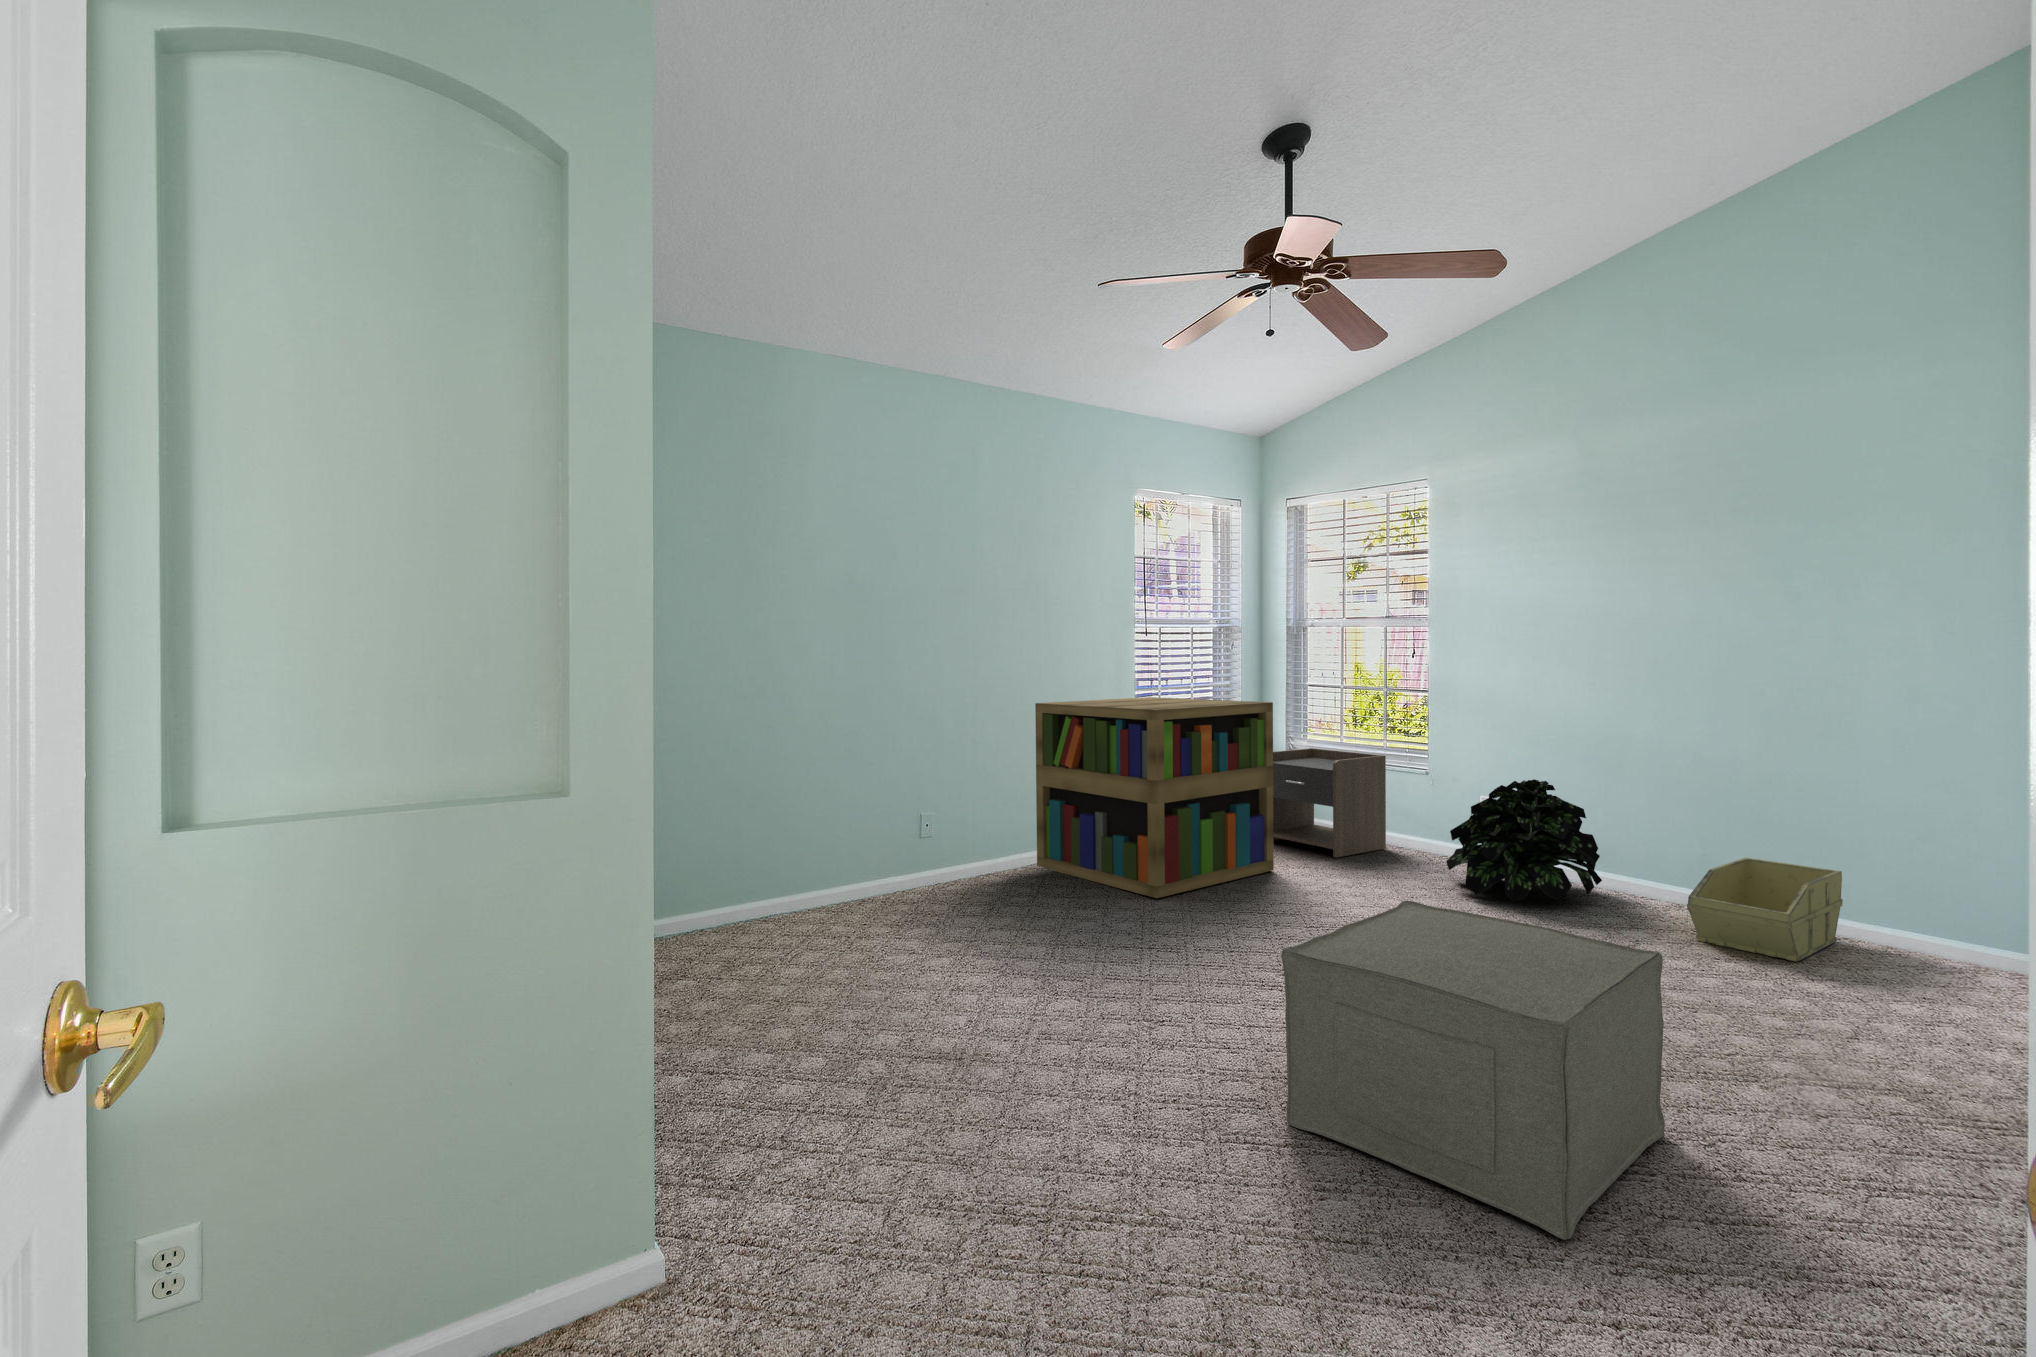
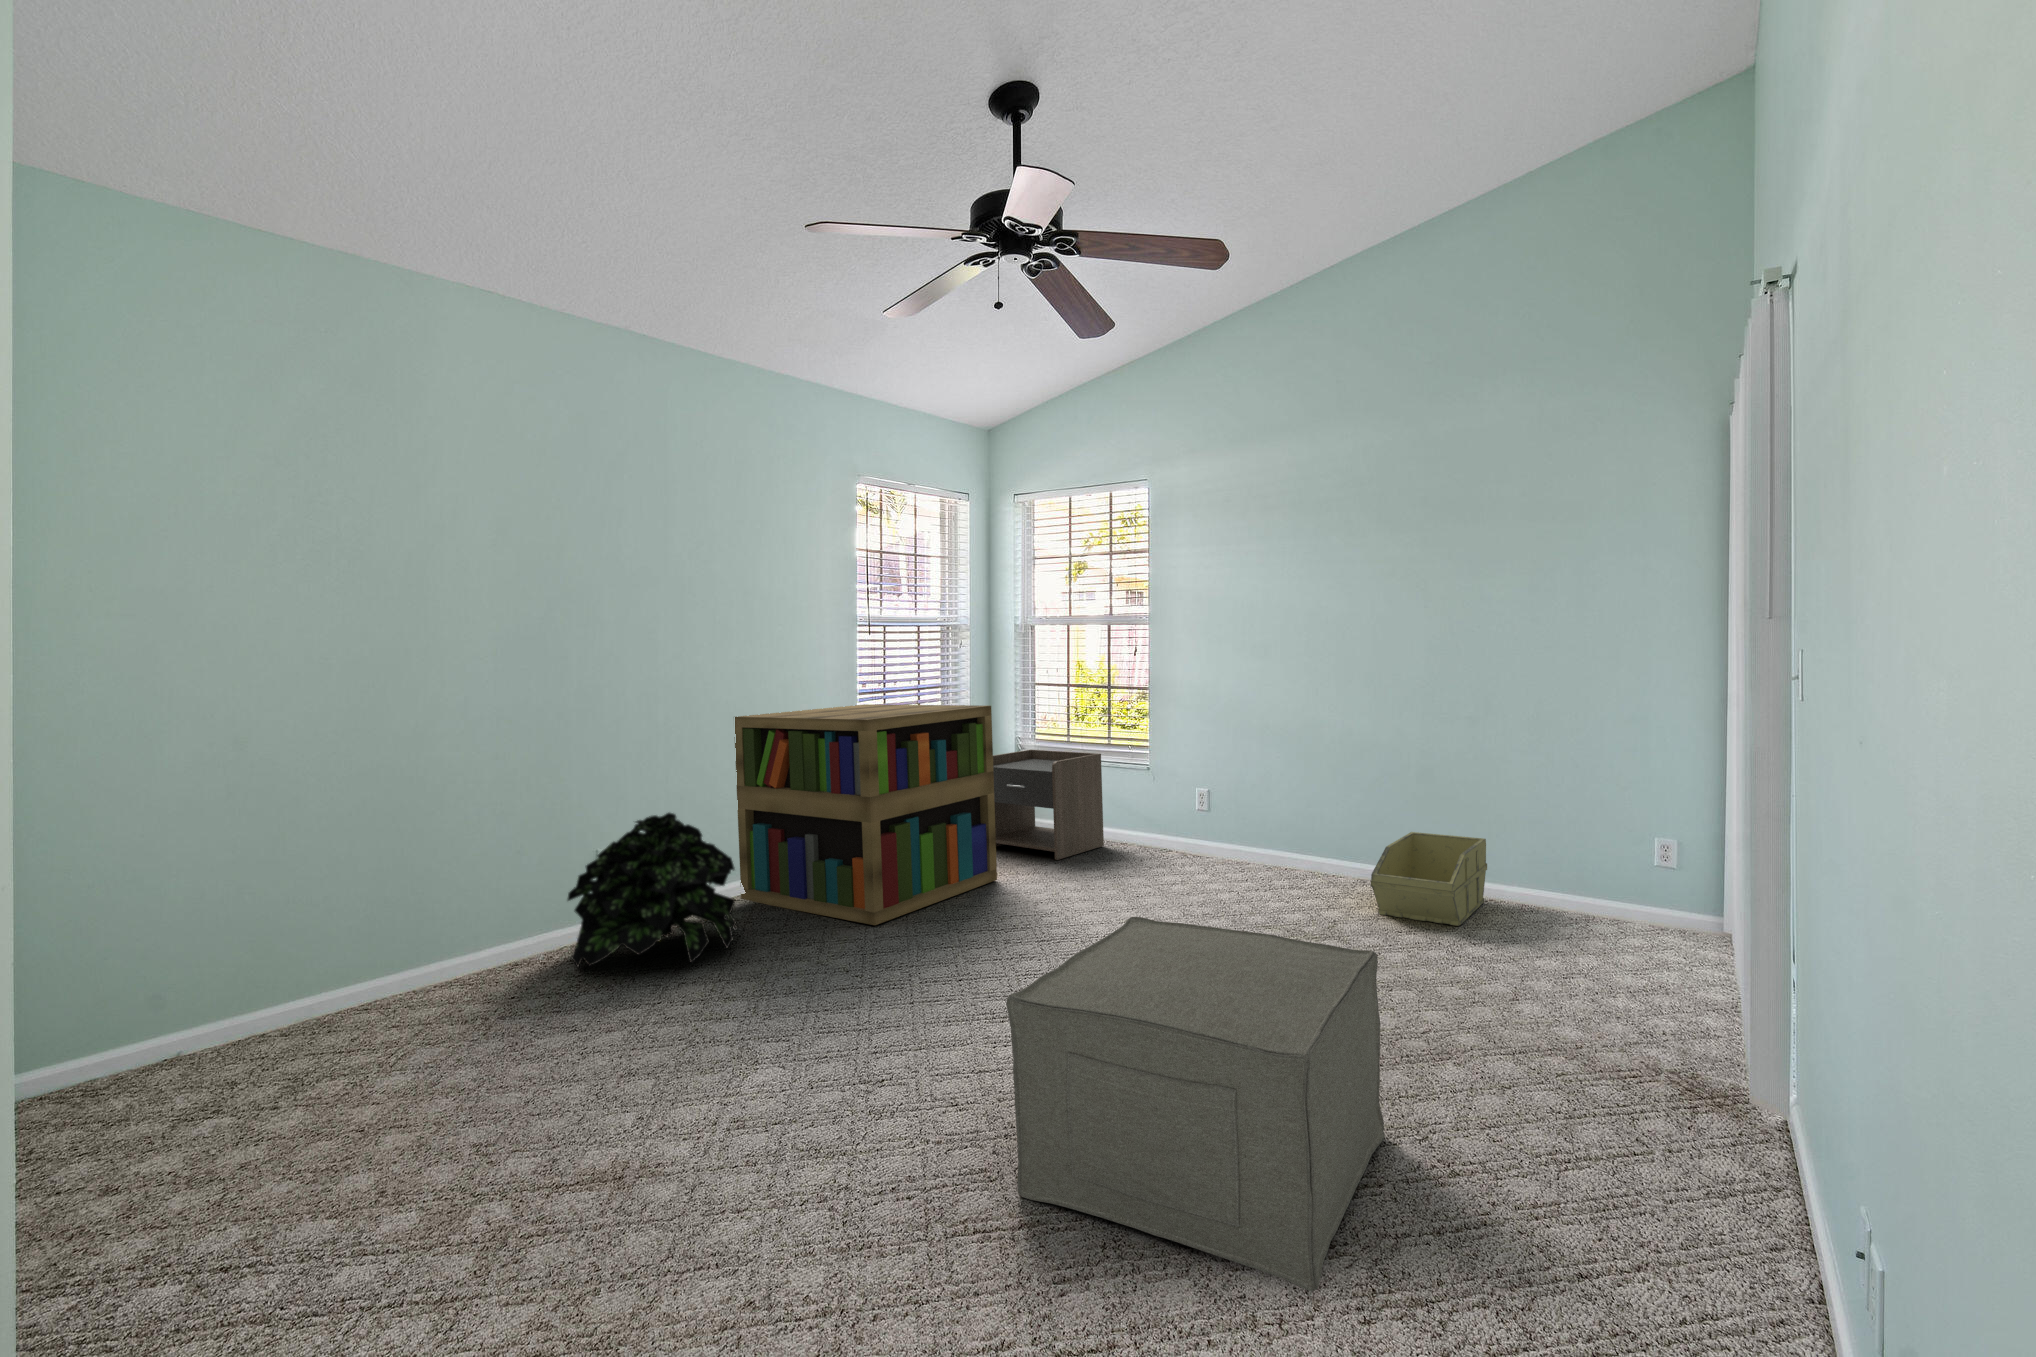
potted plant: present [1446,779,1602,902] -> present [568,813,737,968]

